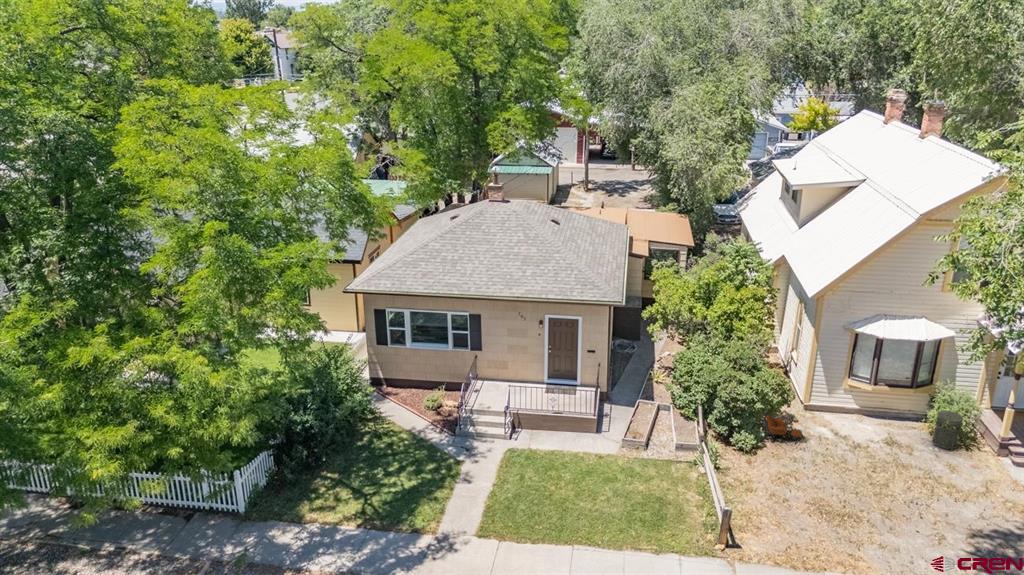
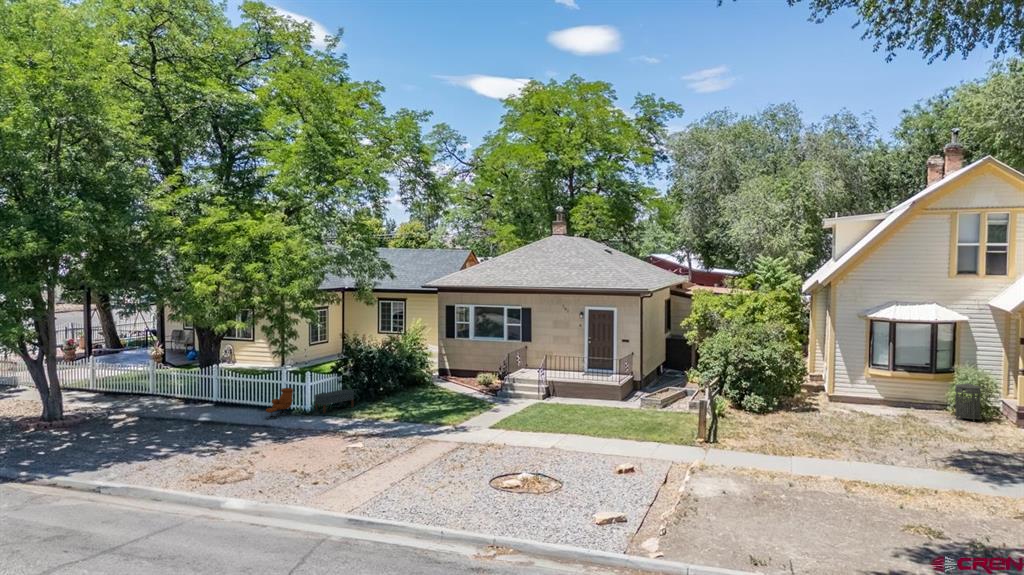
lounge chair: present [766,415,802,442] -> present [266,388,293,418]
bench: none [246,471,293,517] -> present [315,389,354,413]

